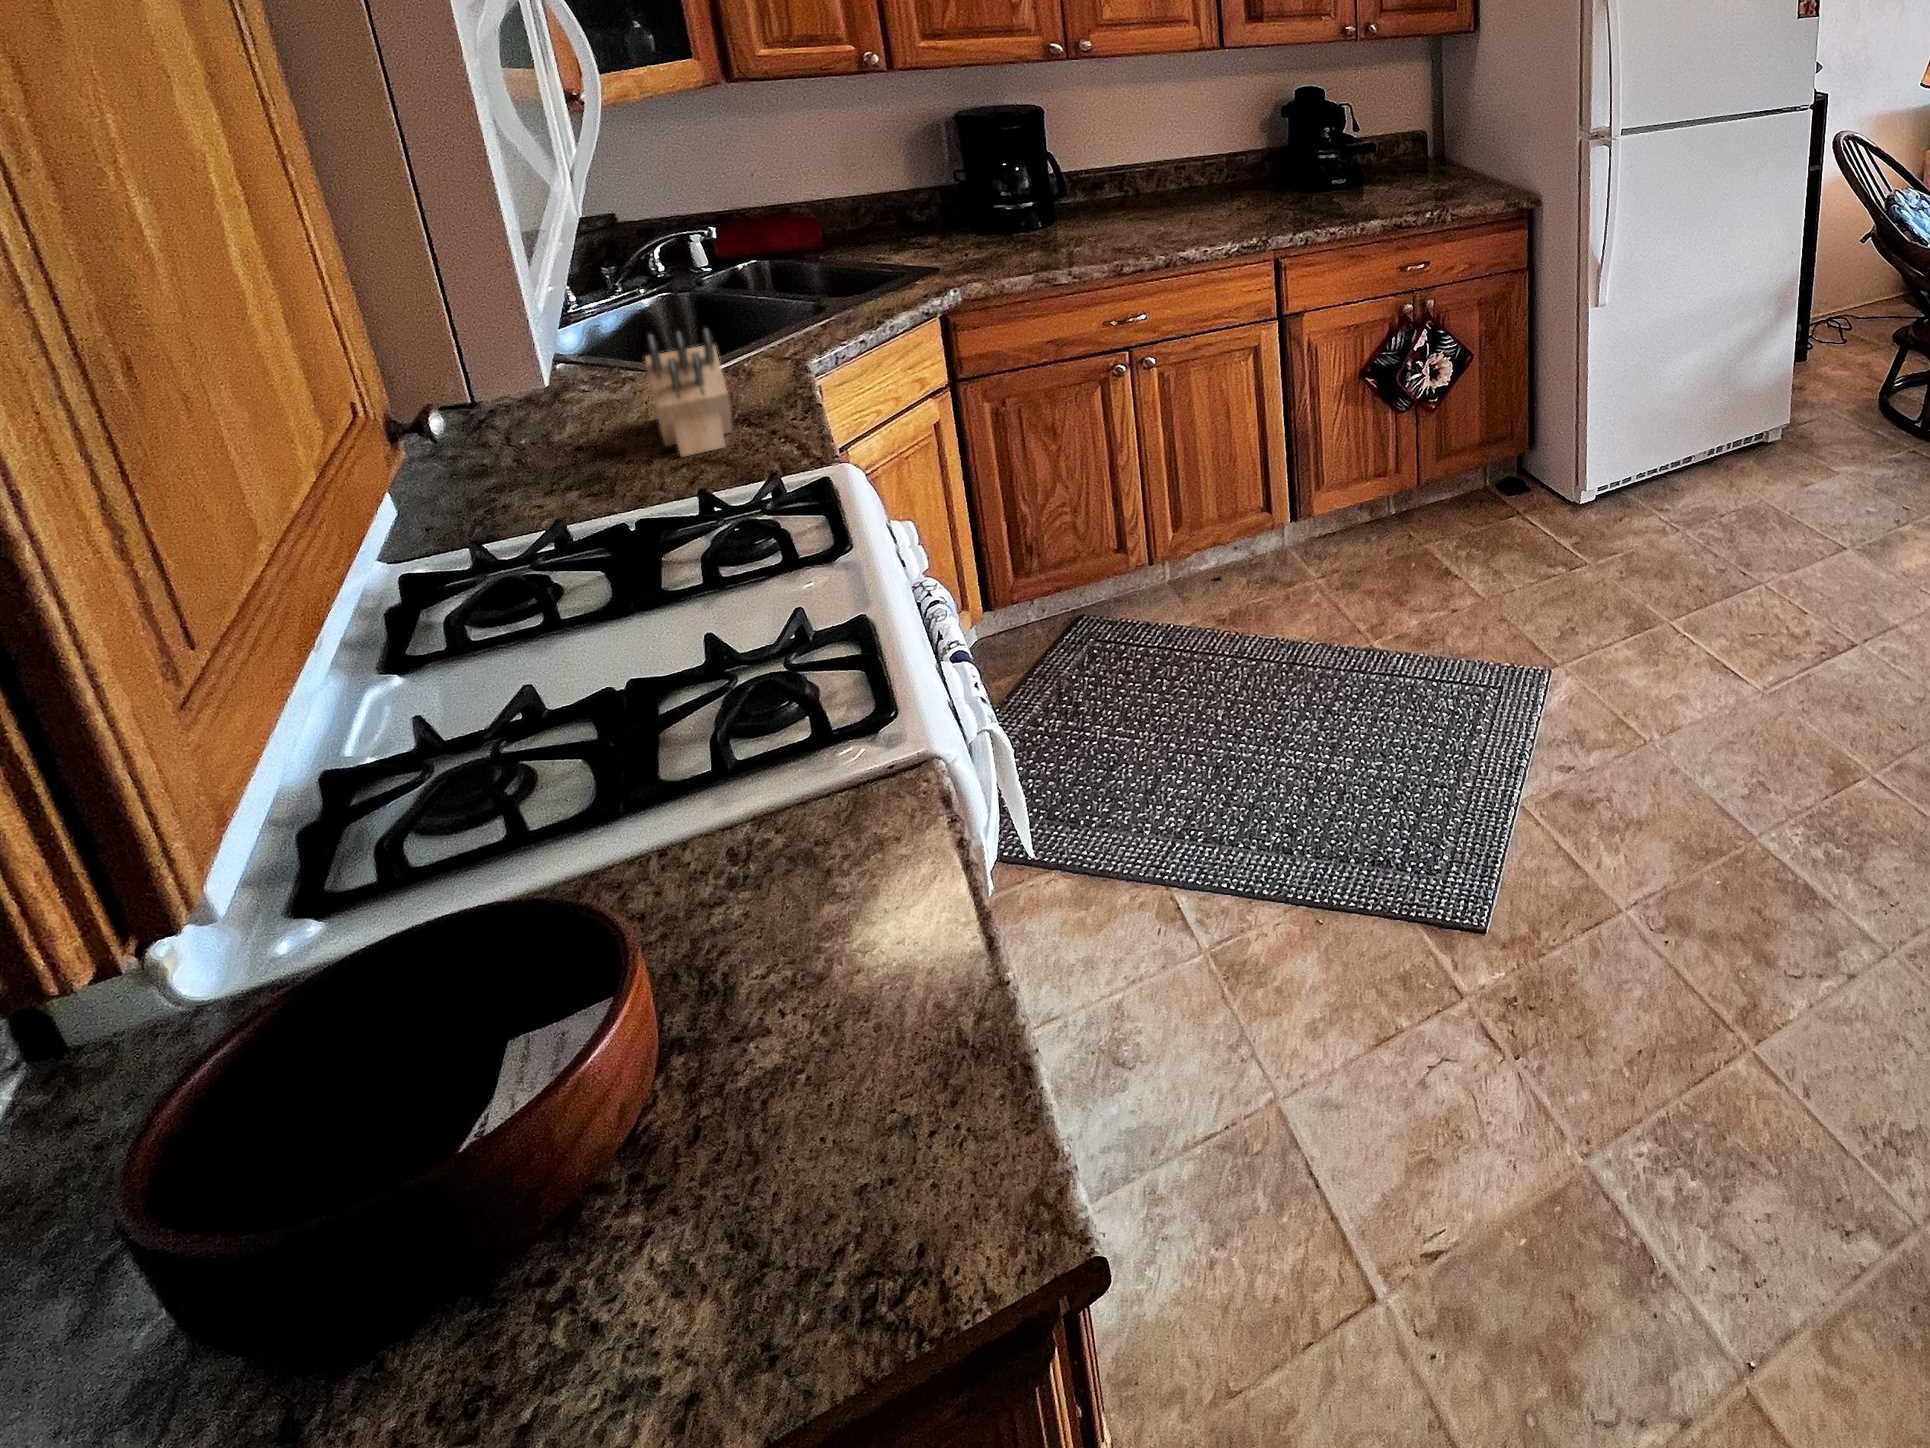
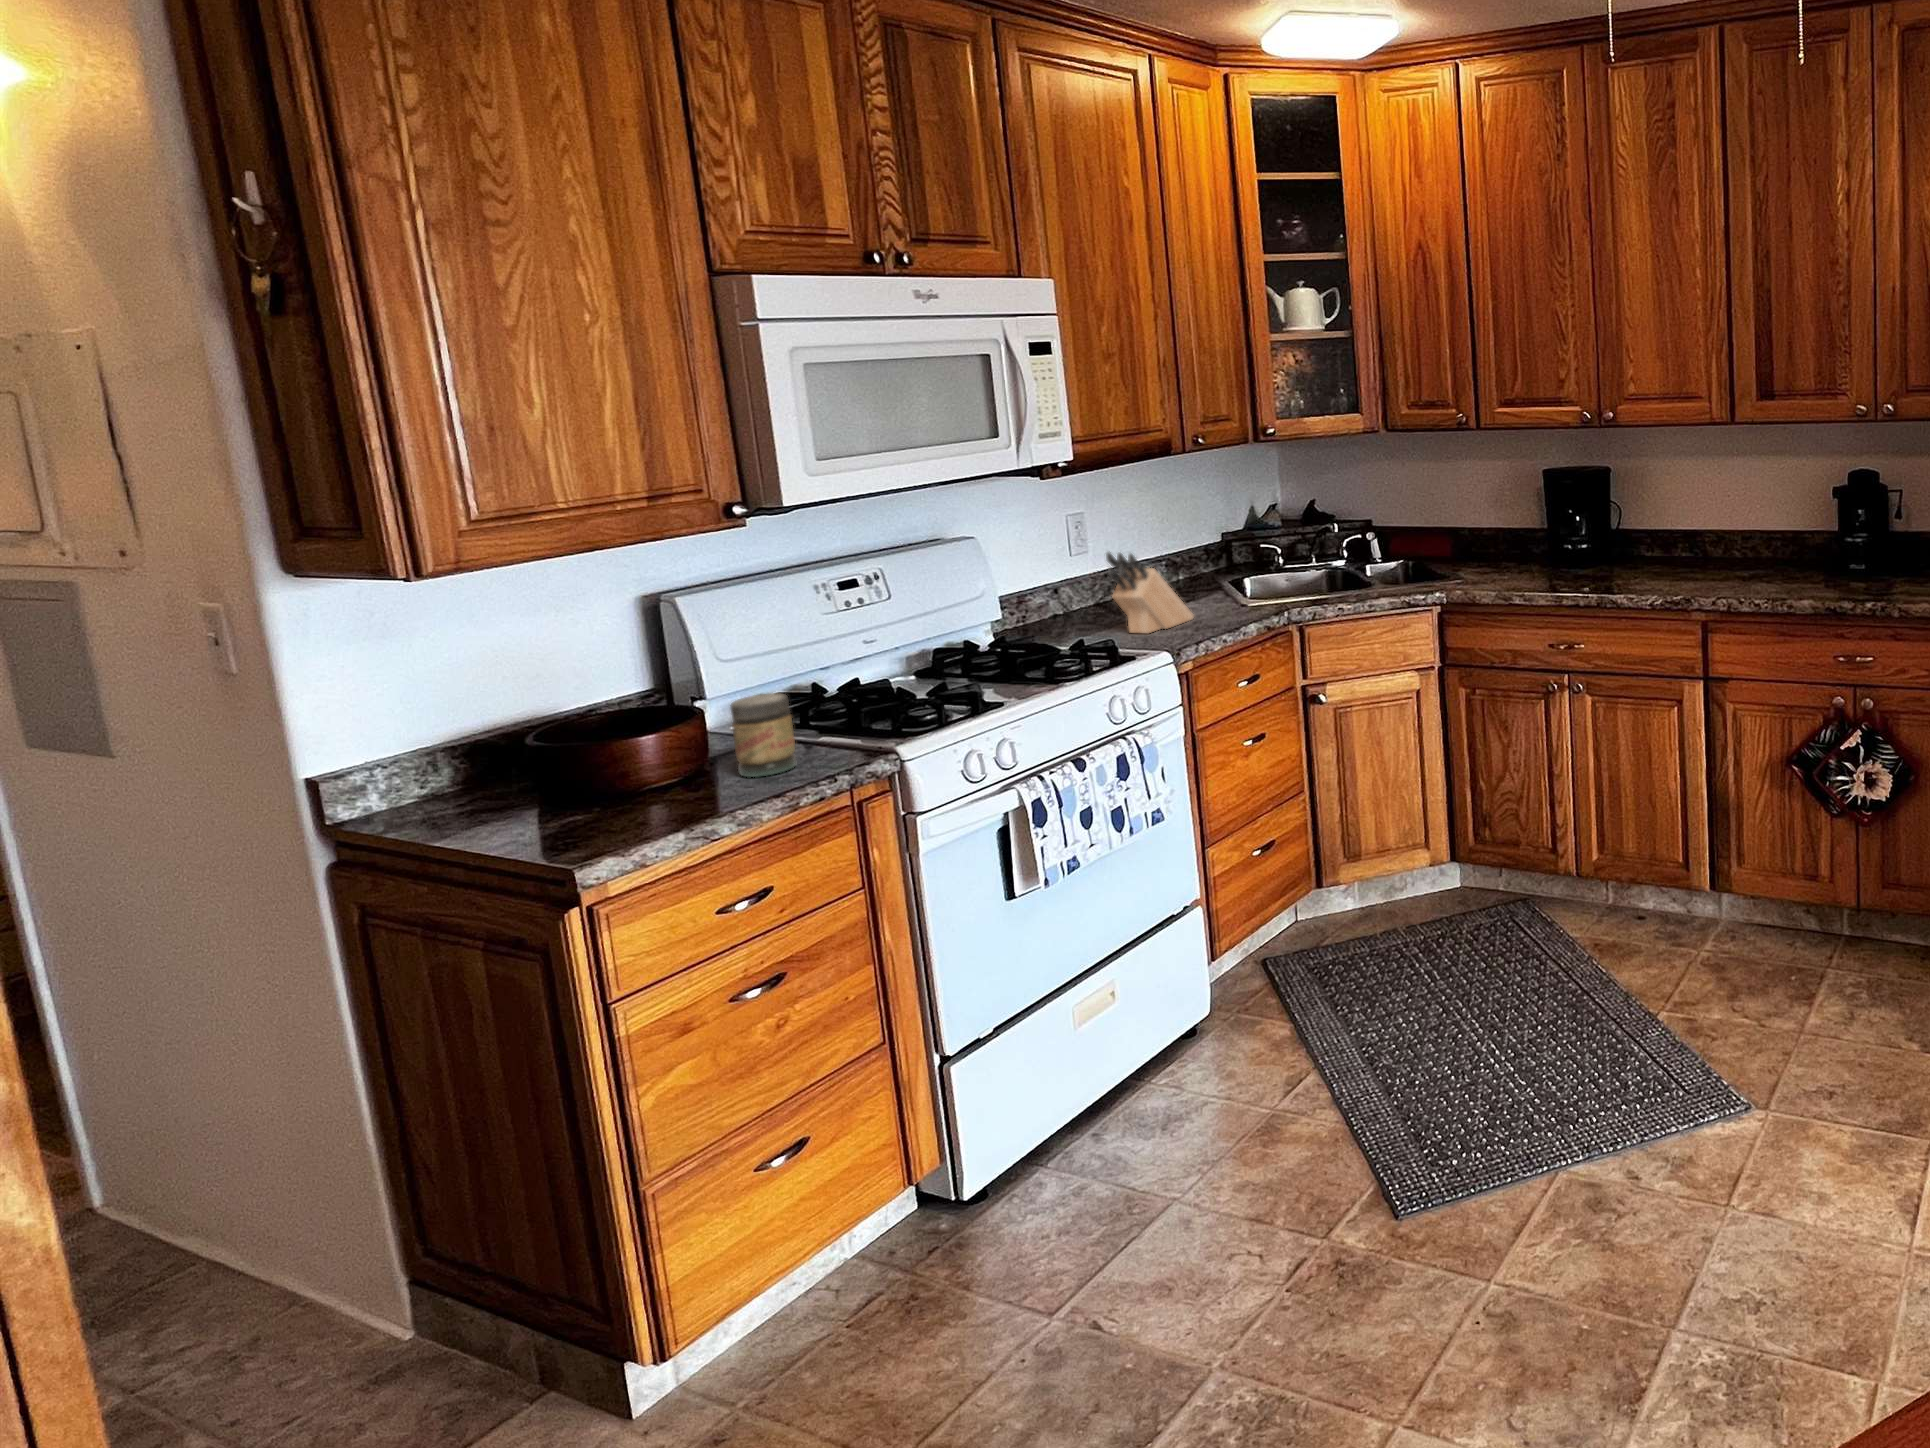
jar: none [718,757,865,952] -> present [730,693,796,777]

